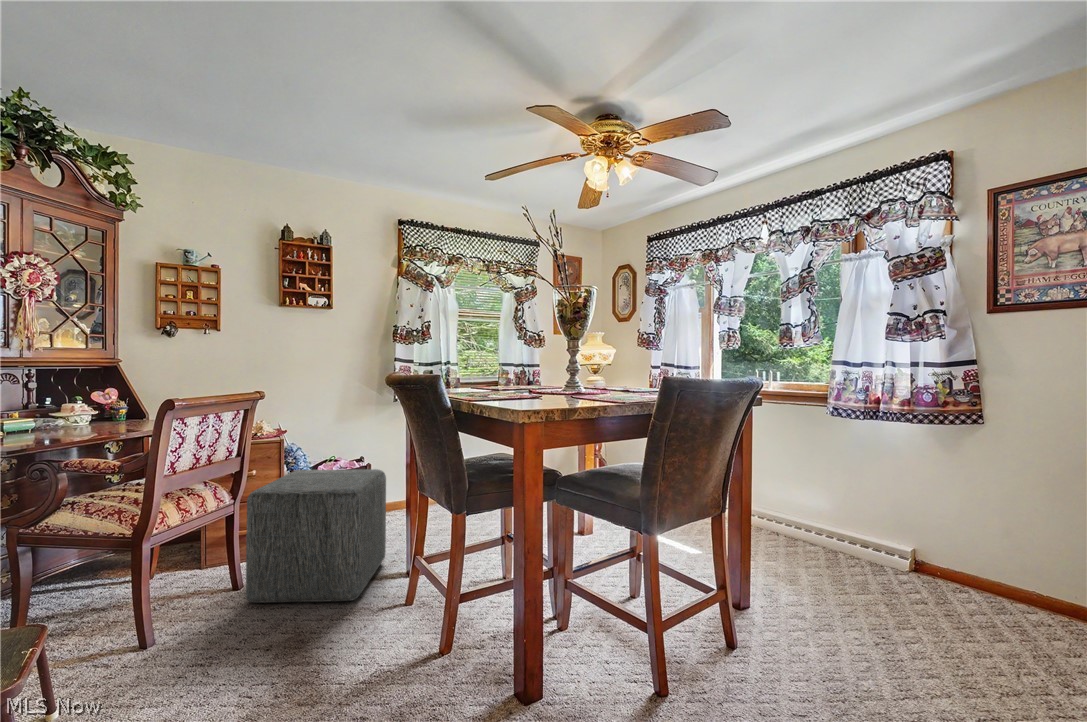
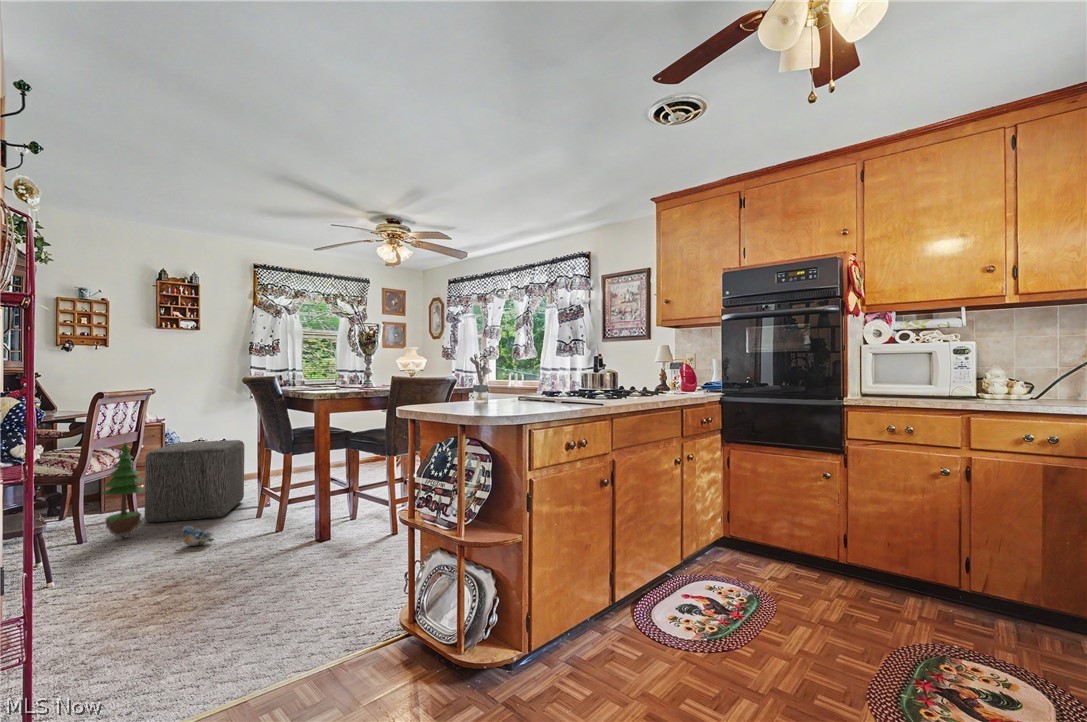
potted tree: none [167,483,238,646] -> present [101,443,145,539]
plush toy: none [281,651,336,691] -> present [181,526,214,546]

